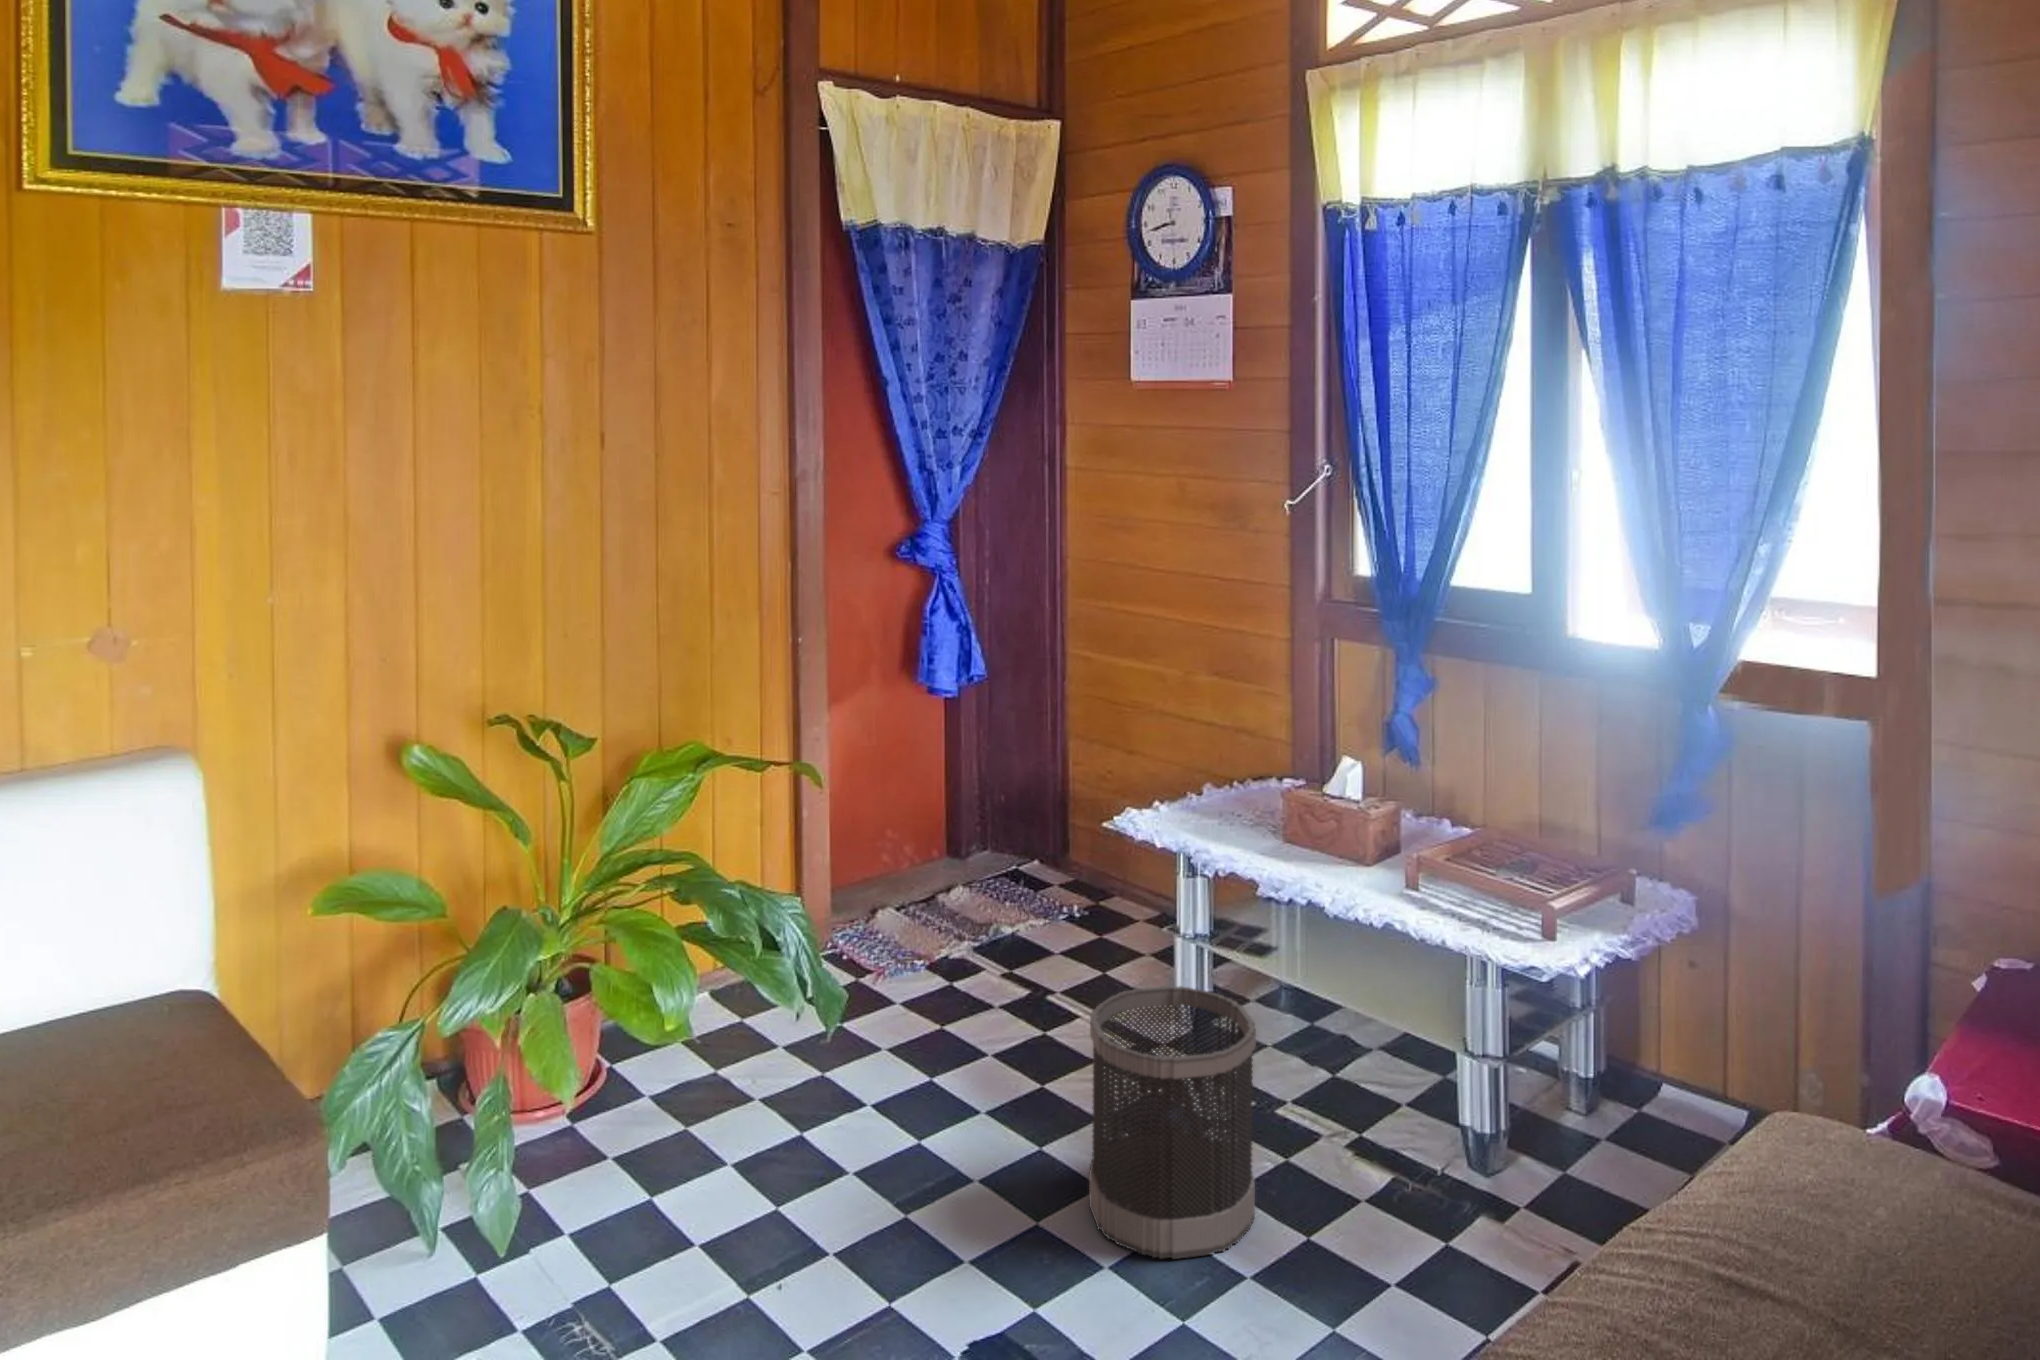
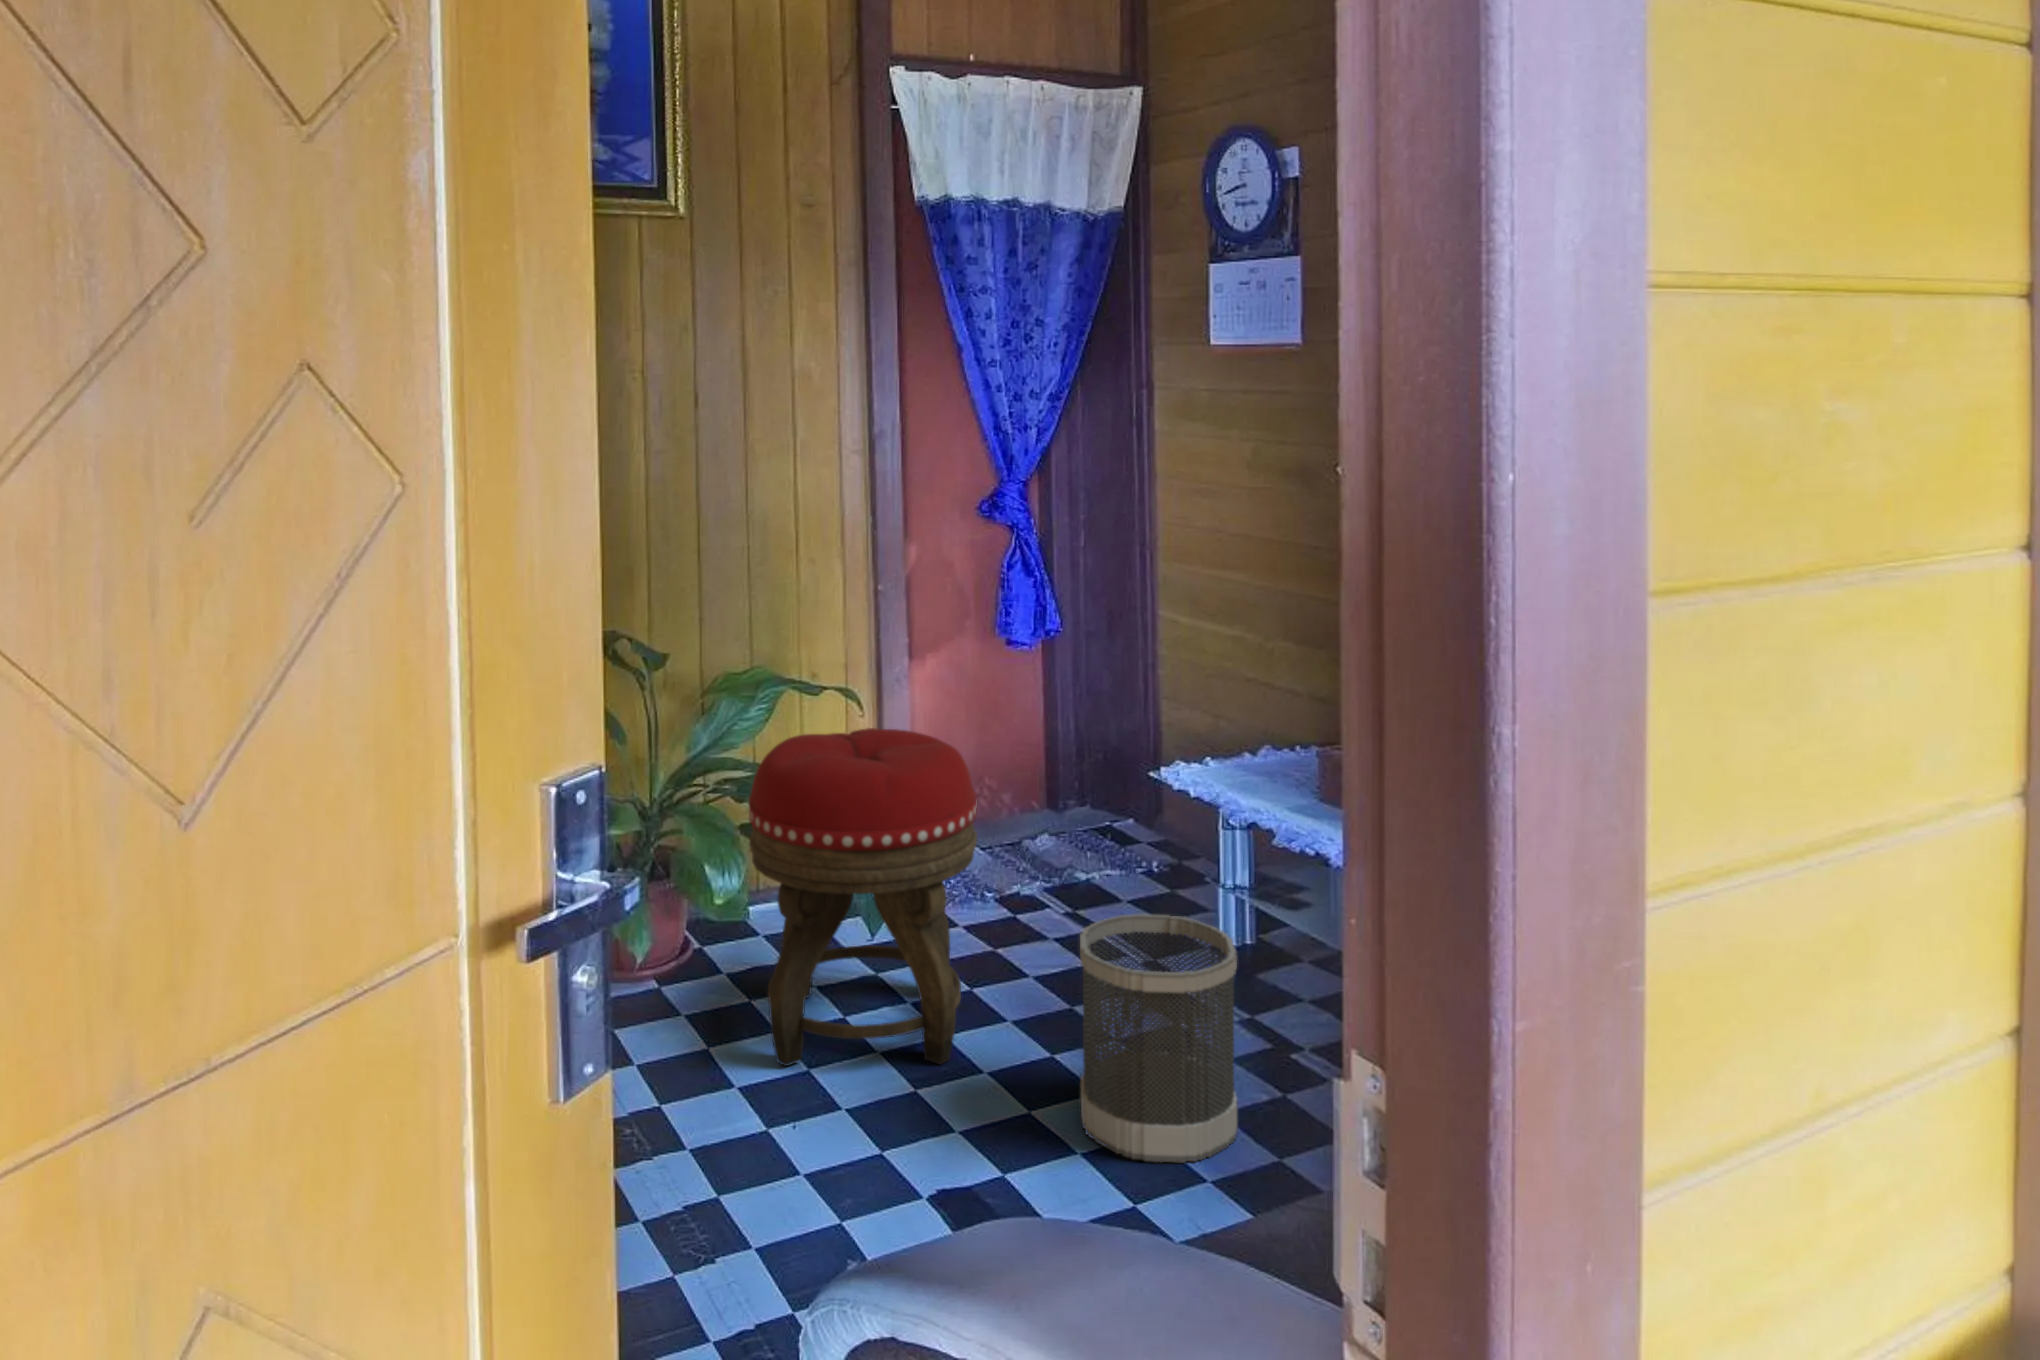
footstool: none [699,803,955,1201] -> present [749,728,977,1066]

